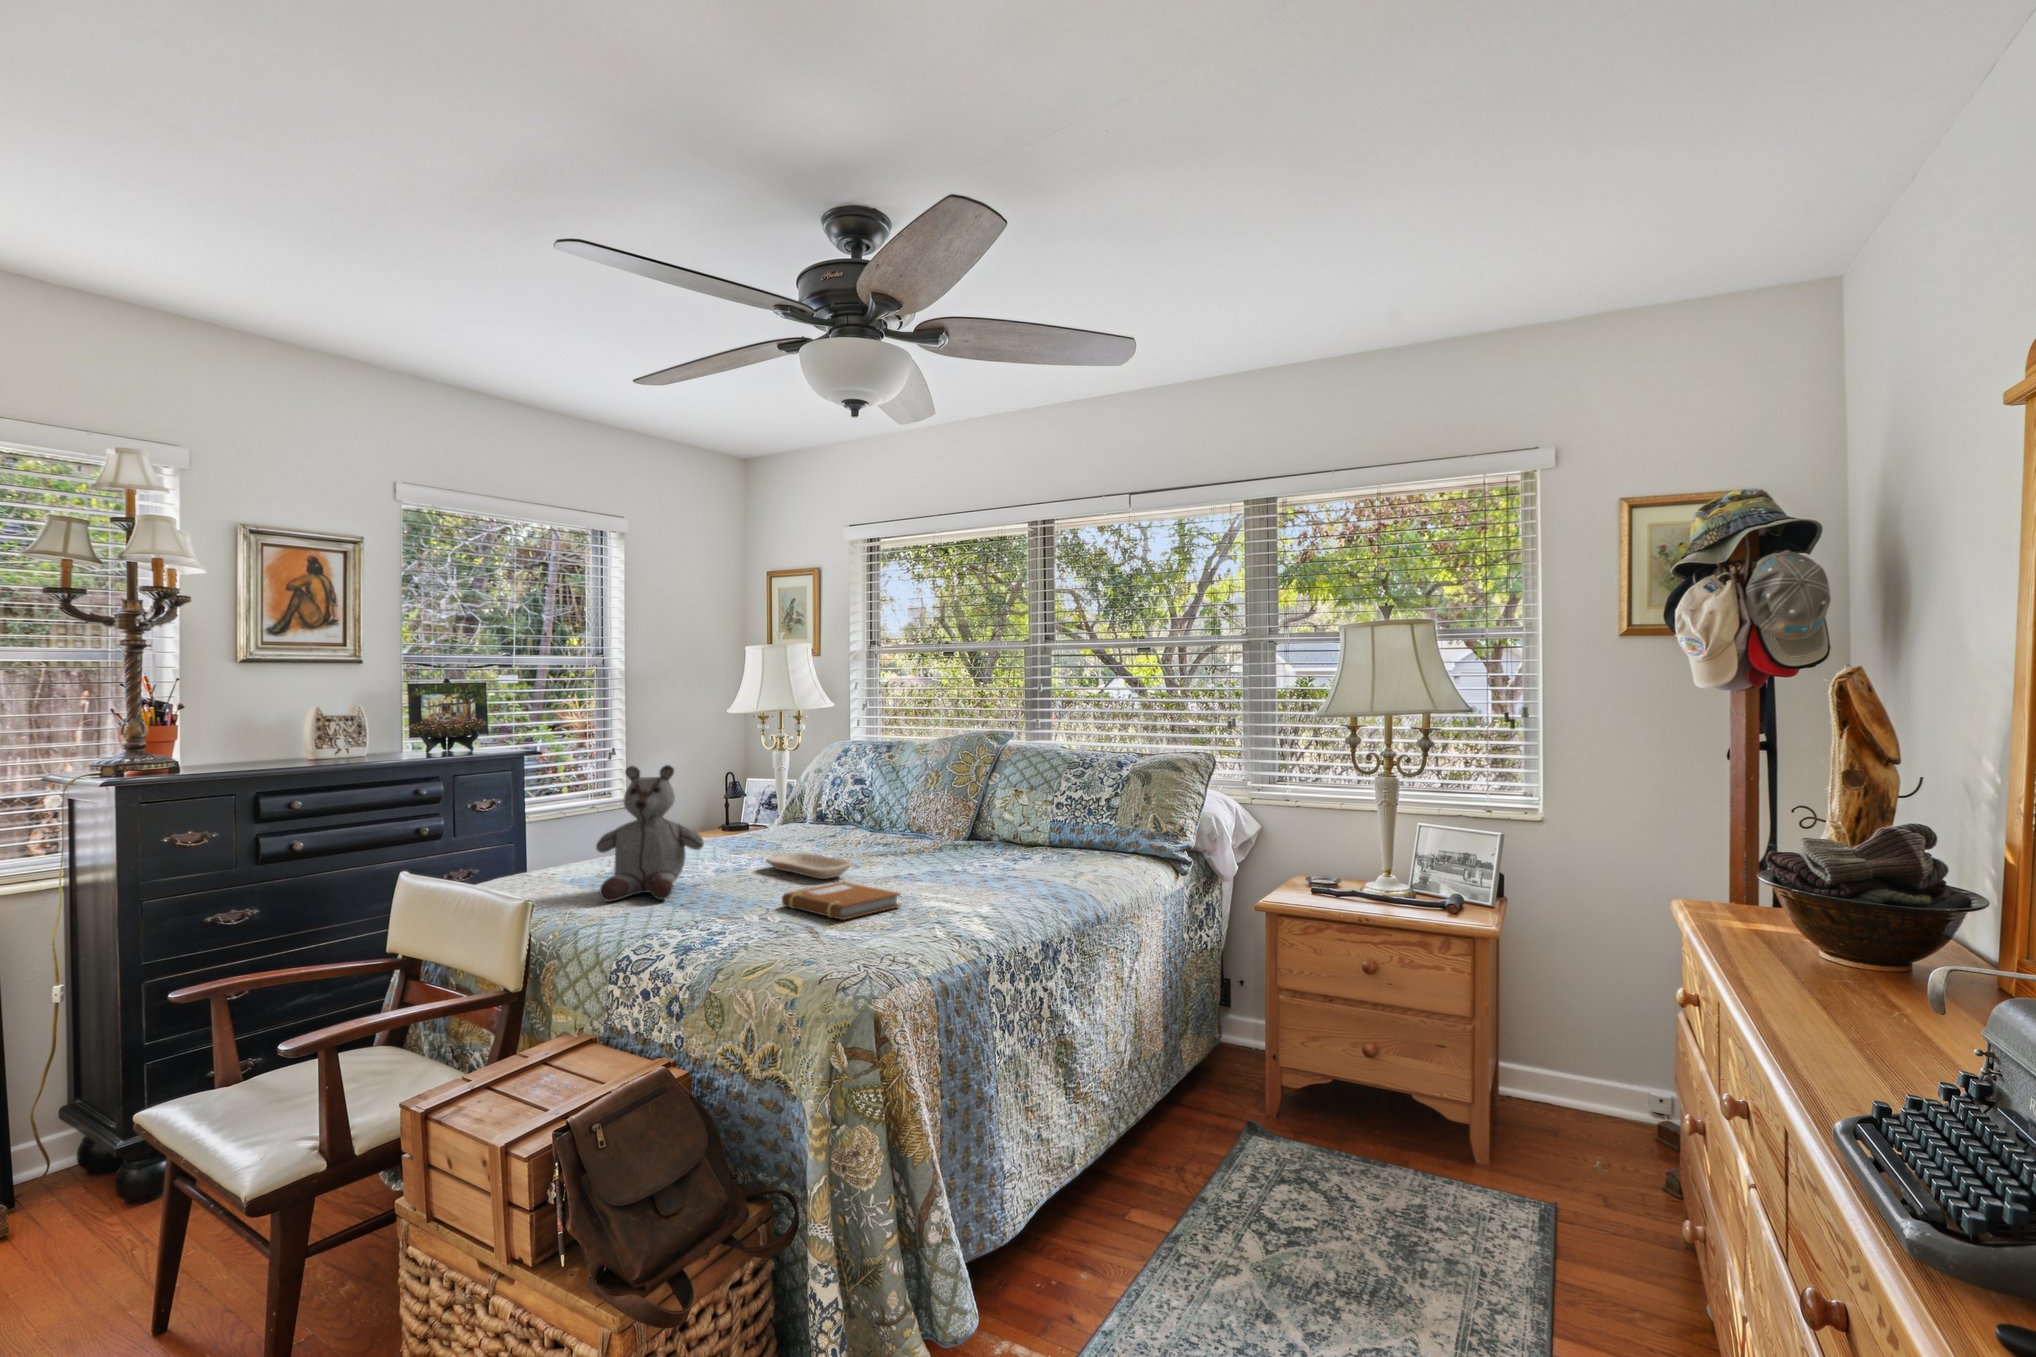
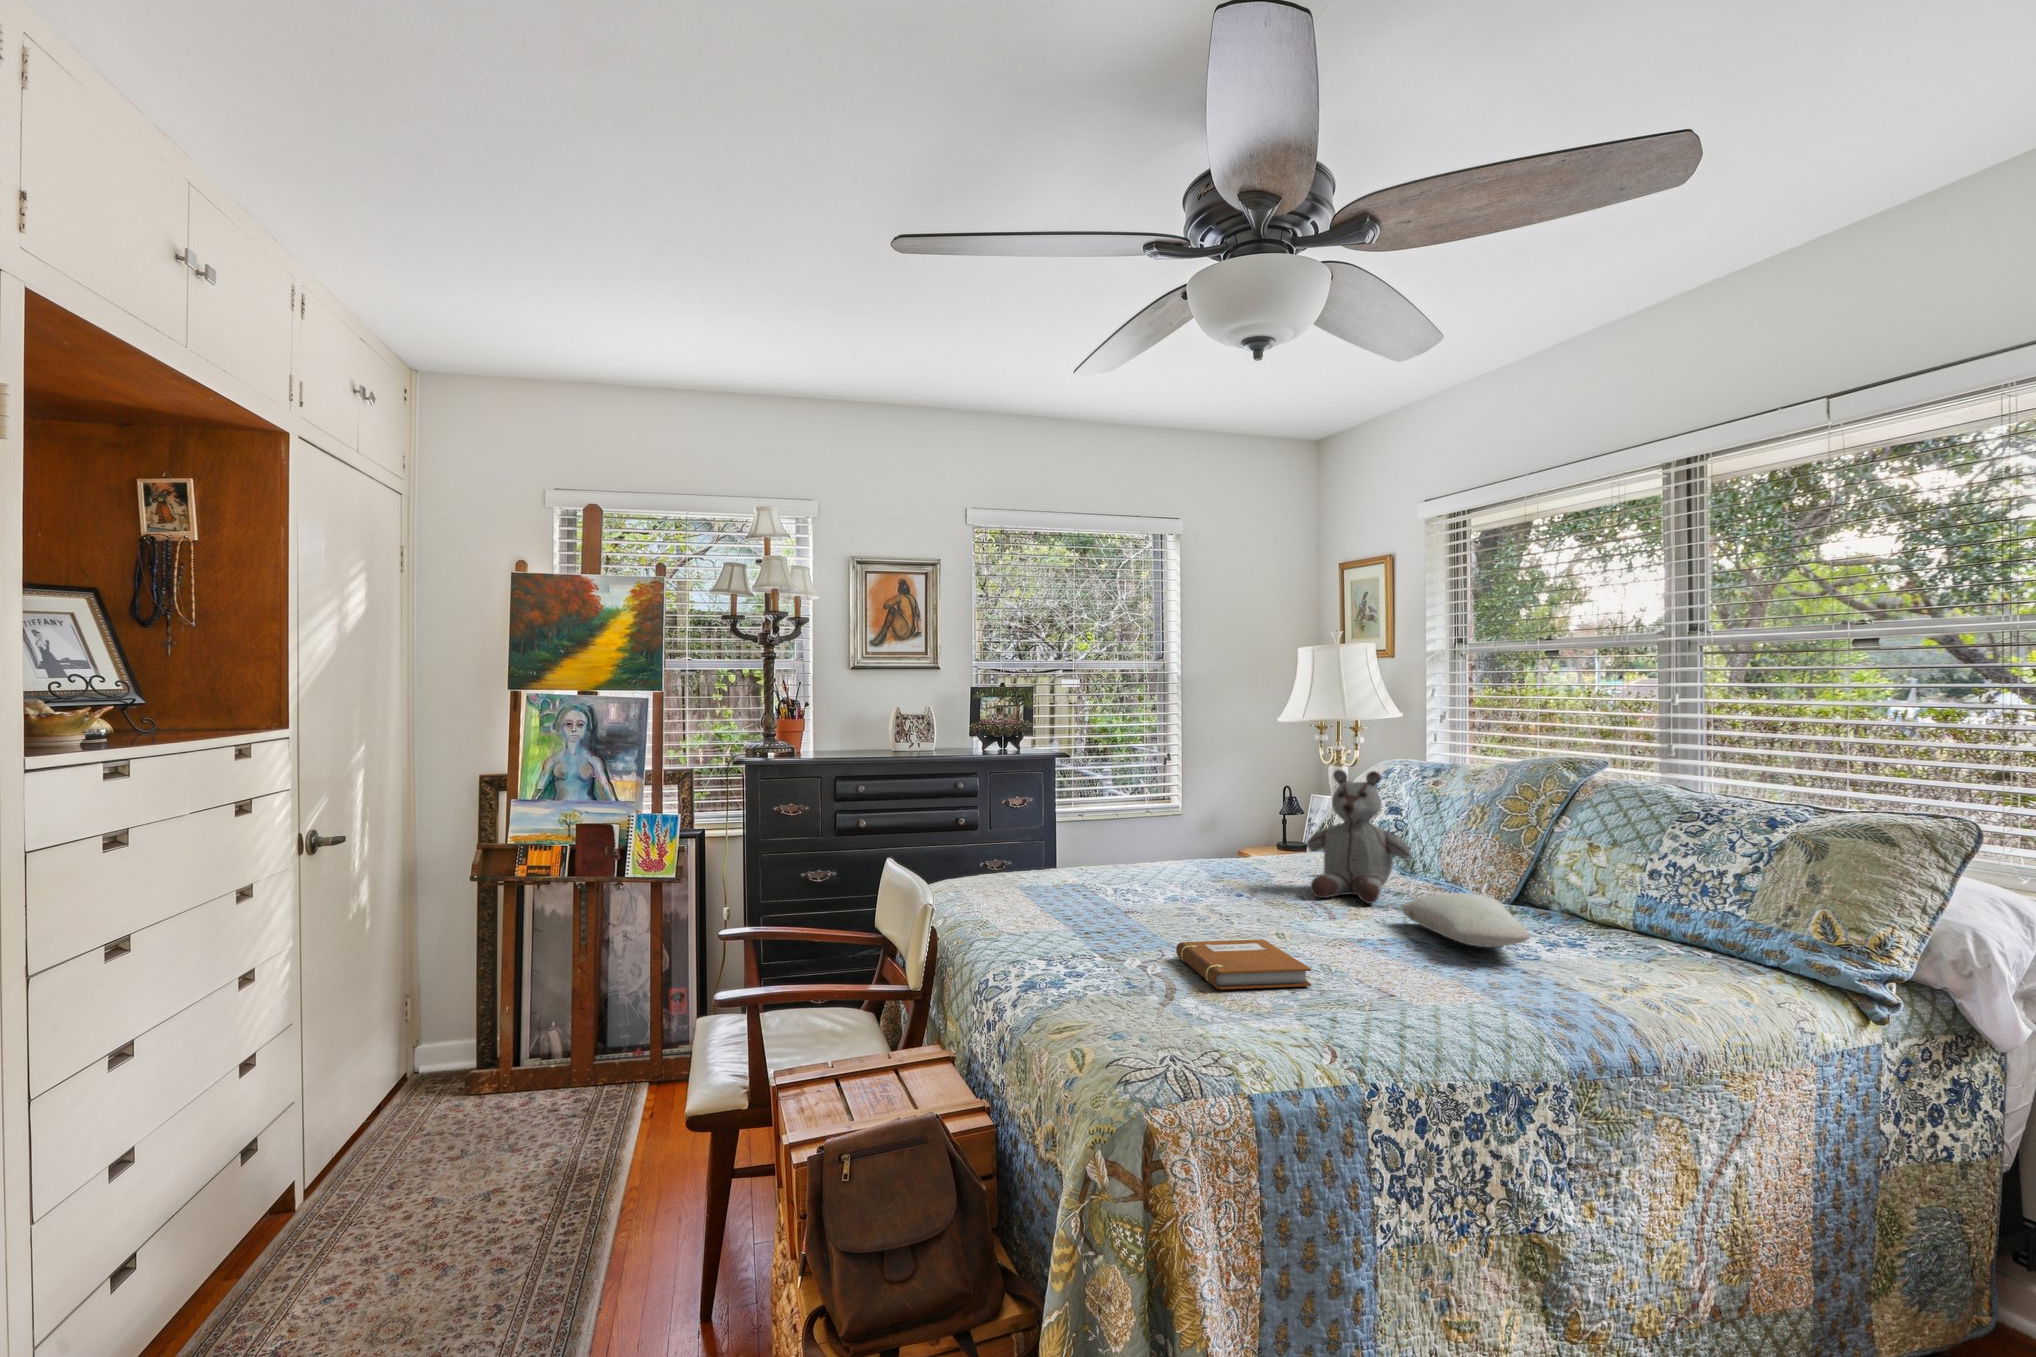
stuffed bear: present [596,765,704,902] -> present [1307,770,1411,904]
pillow: none [913,831,1014,865] -> present [1402,893,1530,947]
tray: present [766,853,852,879] -> none [1213,892,1301,931]

